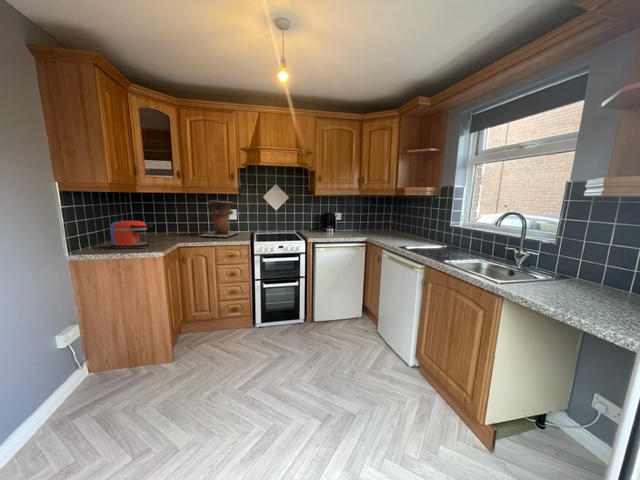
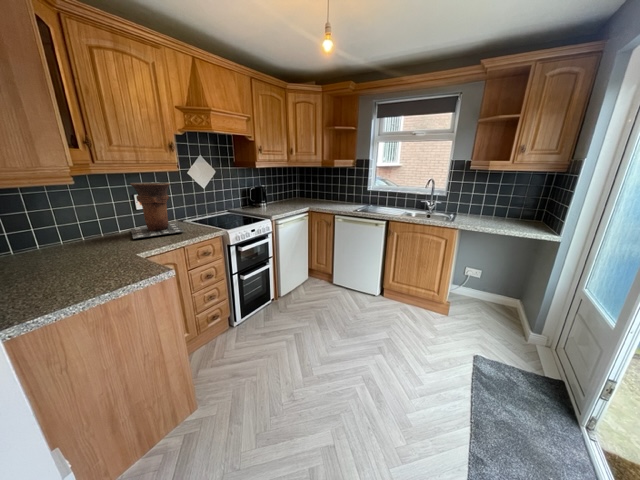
coffee maker: present [110,221,153,248] -> none [22,231,116,293]

